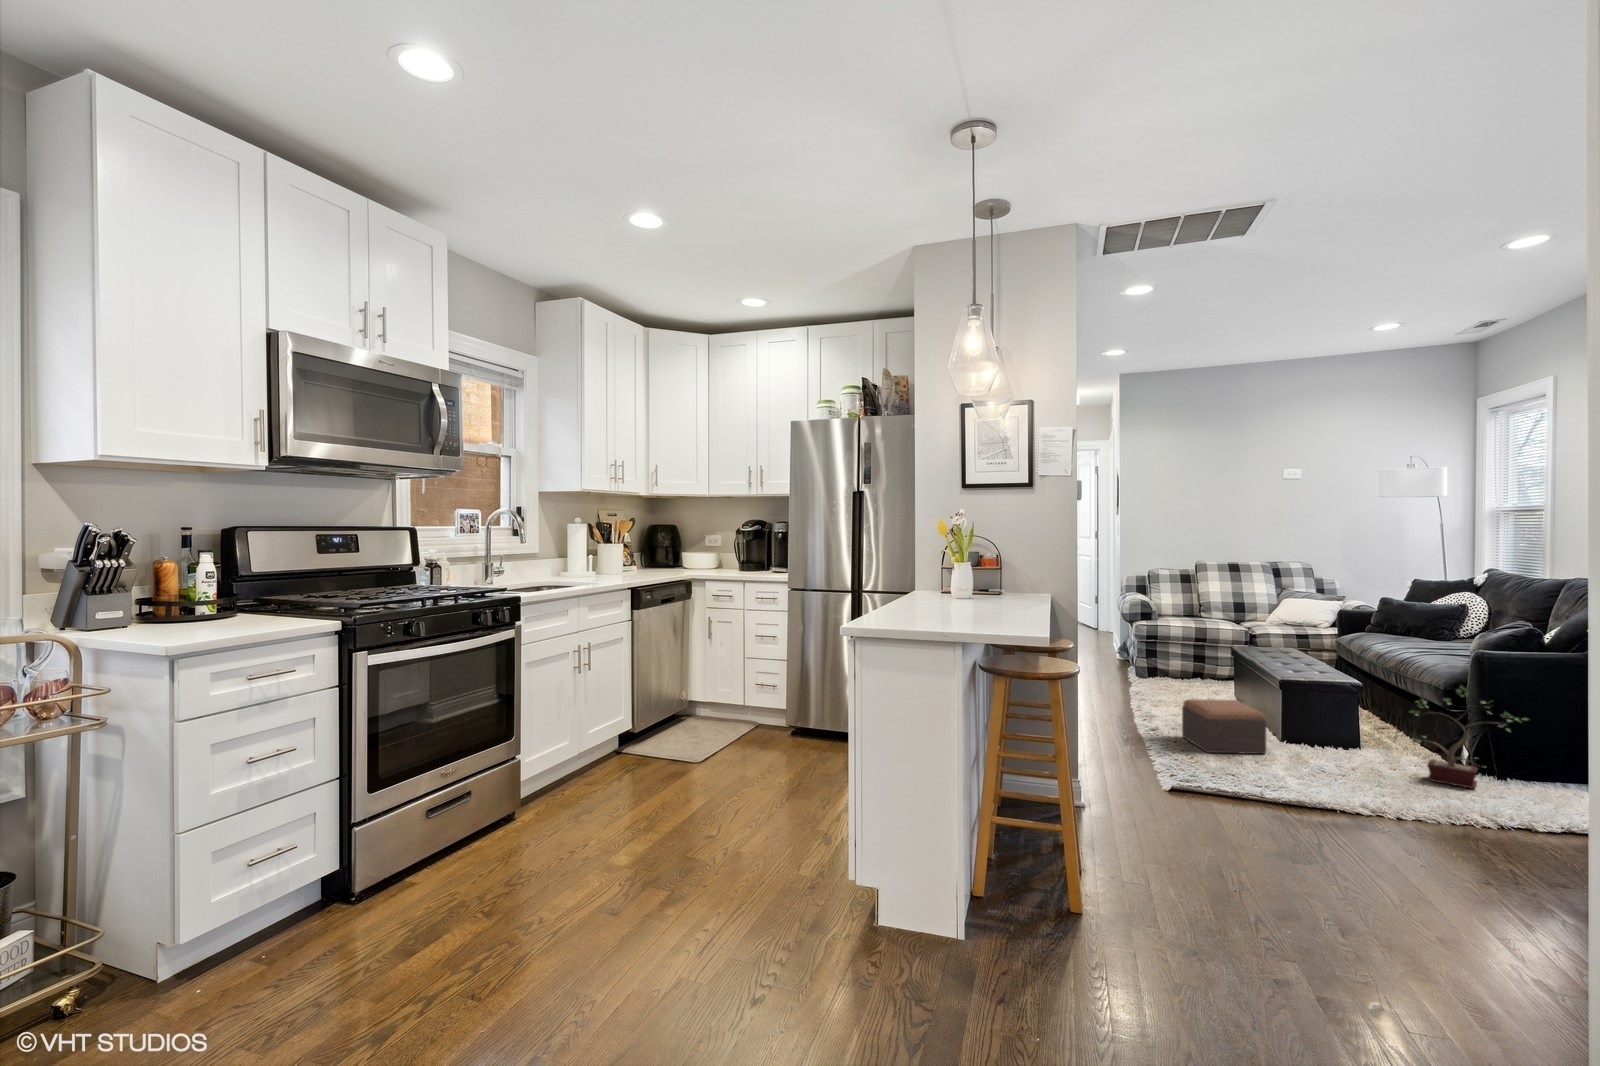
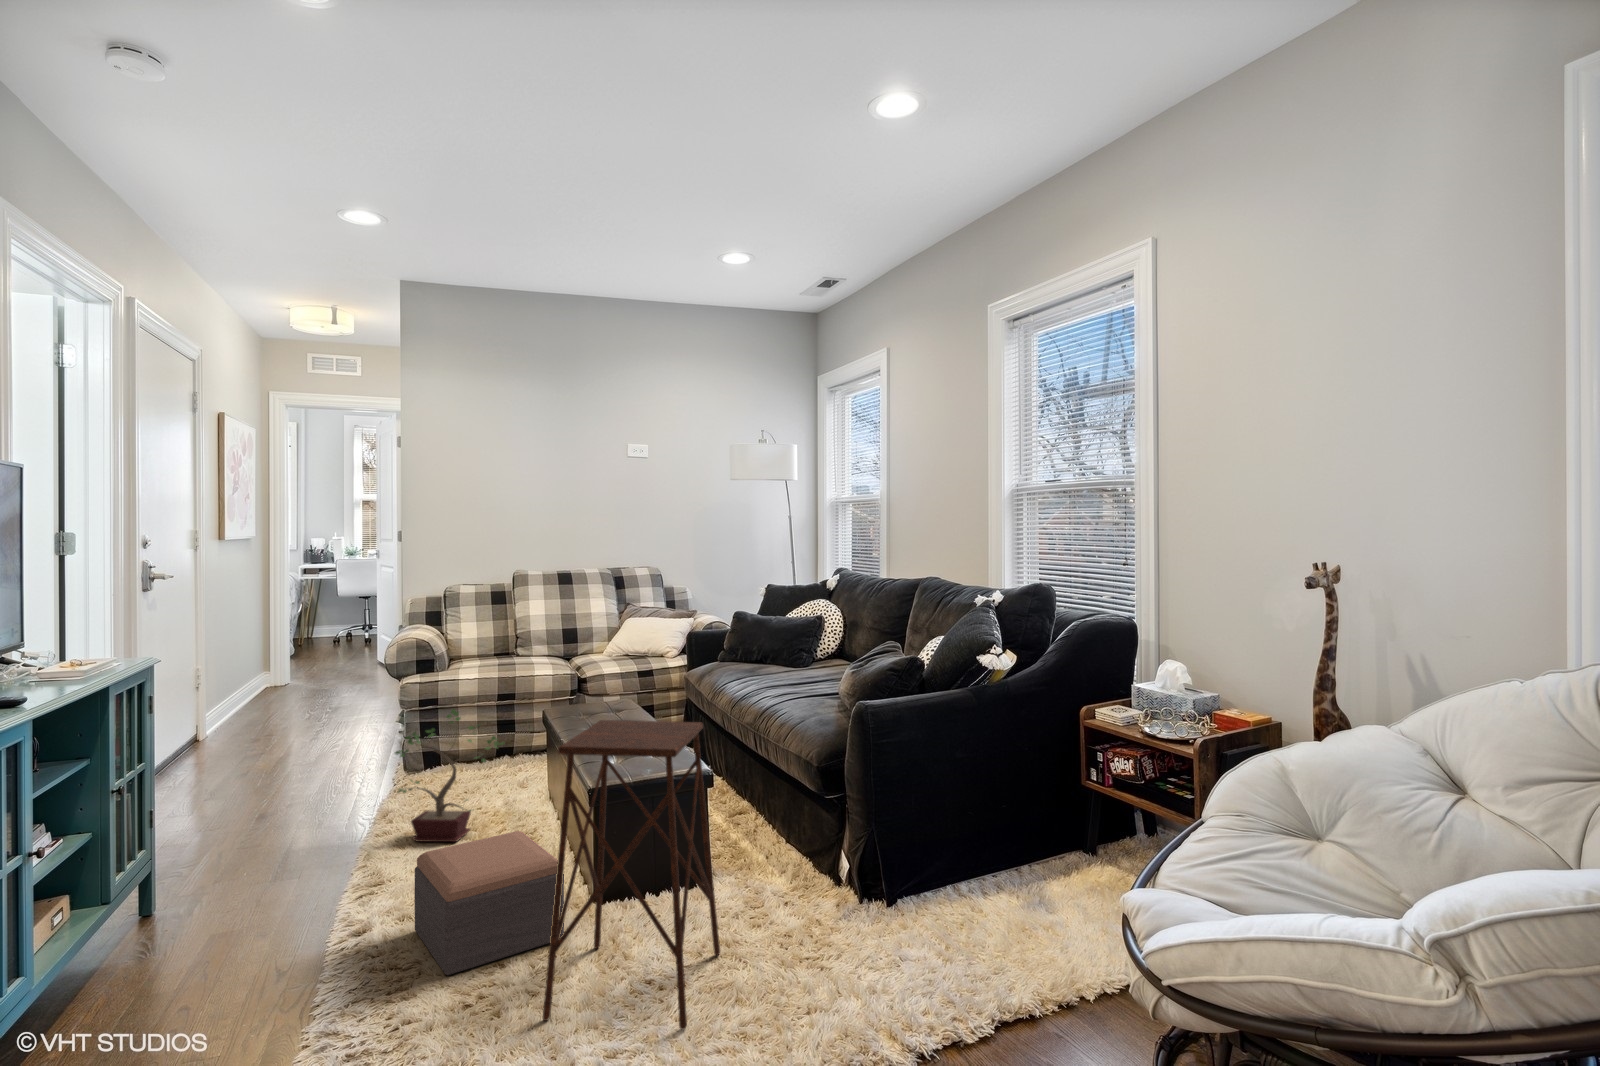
side table: none [1263,643,1367,793] -> present [543,720,720,1030]
potted plant: present [1410,686,1527,789] -> present [395,709,504,842]

